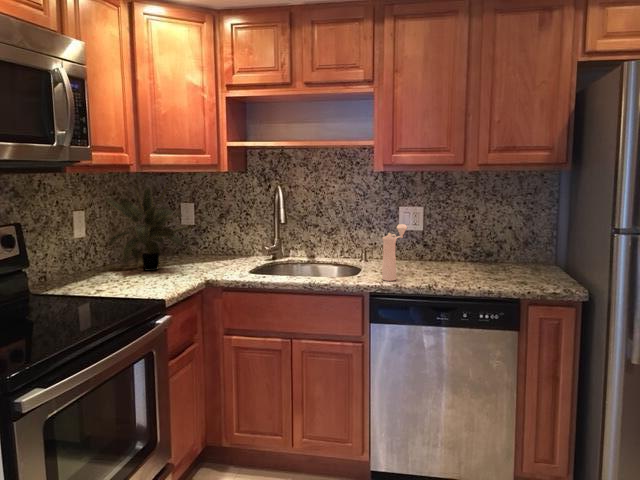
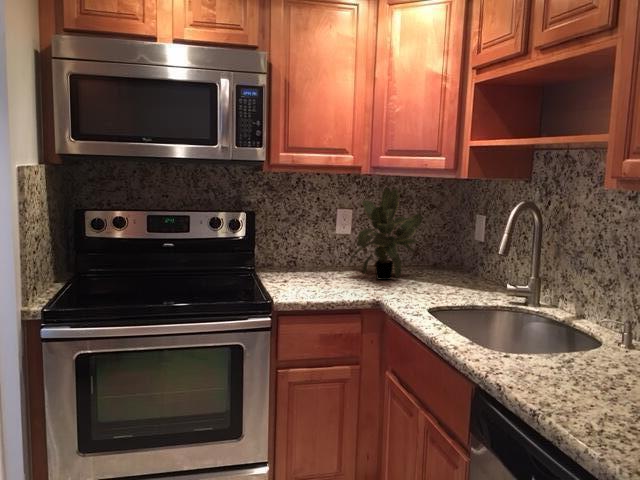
pepper mill: present [382,224,407,281] -> none [509,289,593,382]

